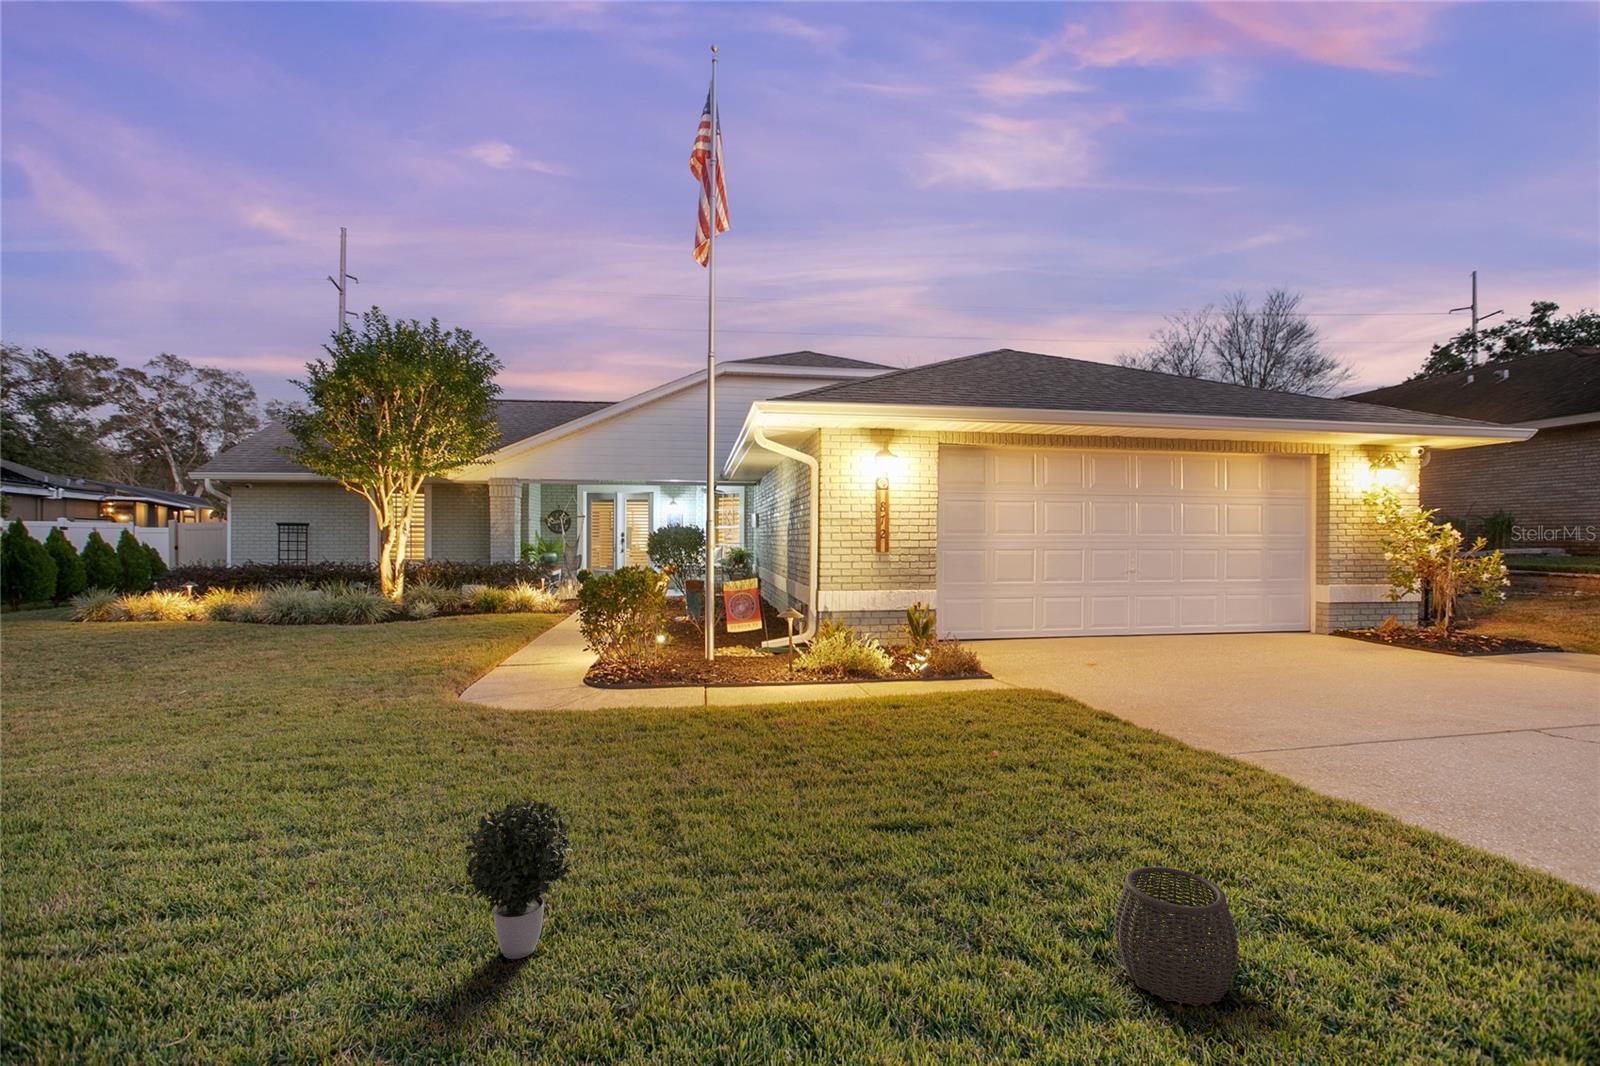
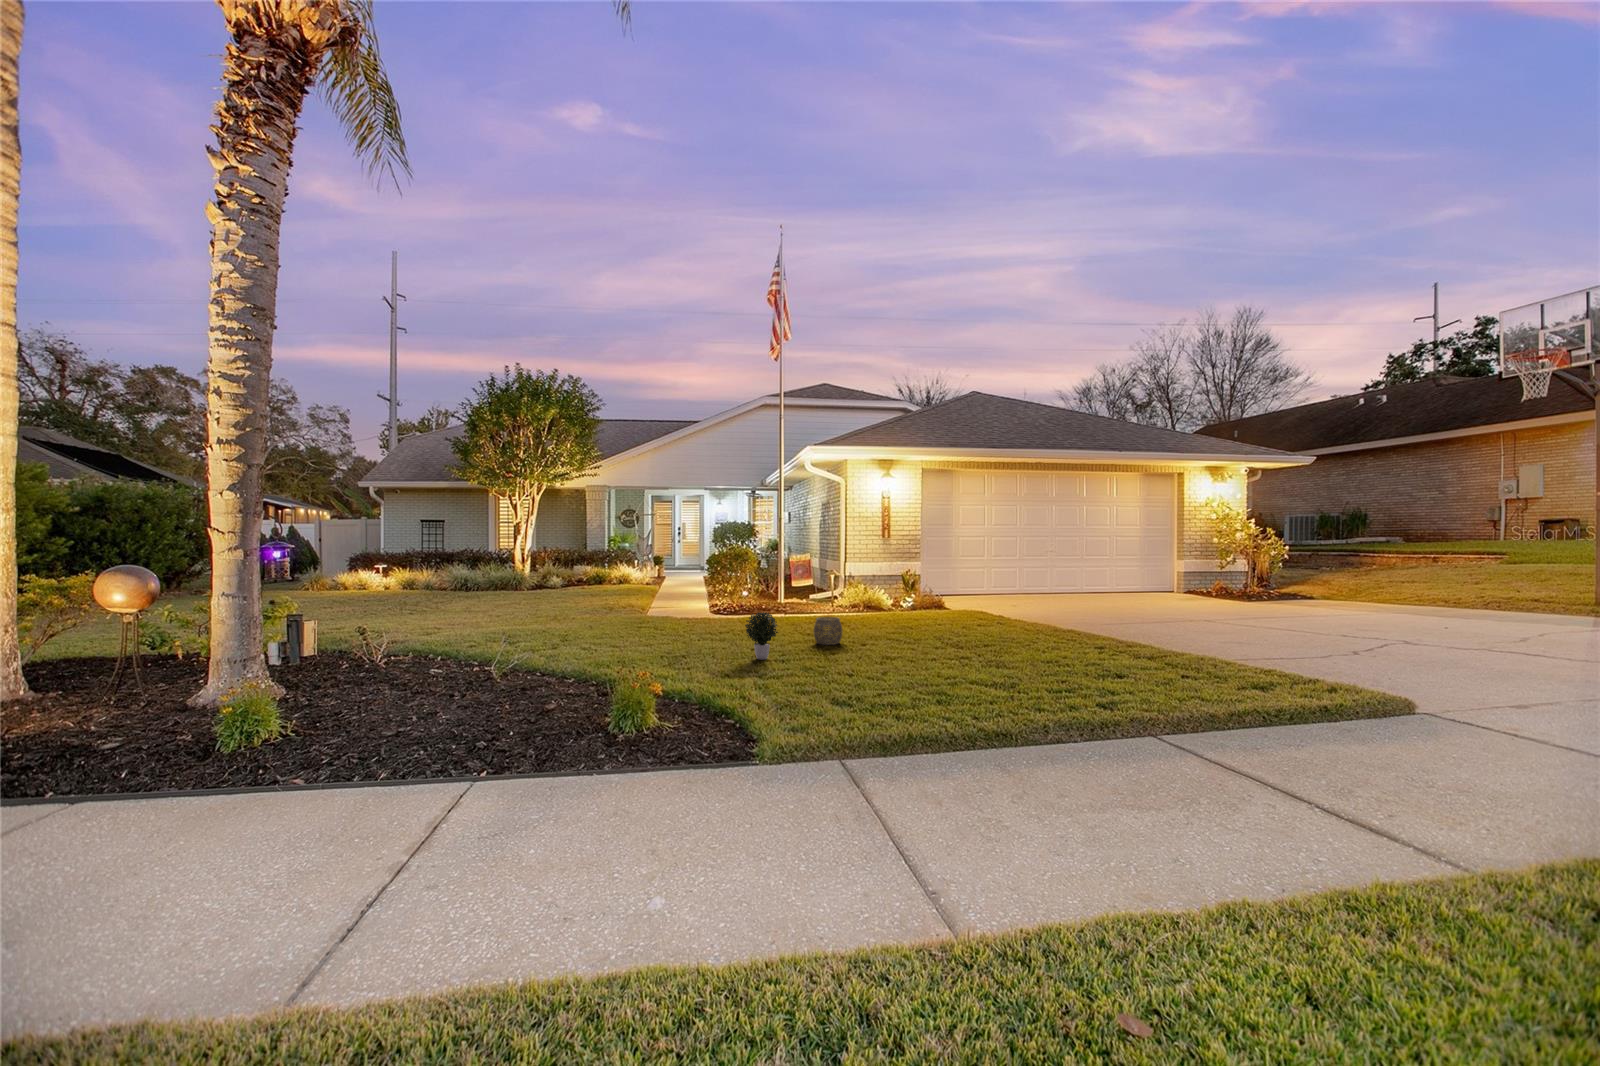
woven basket: present [1114,866,1239,1007] -> present [814,617,843,645]

